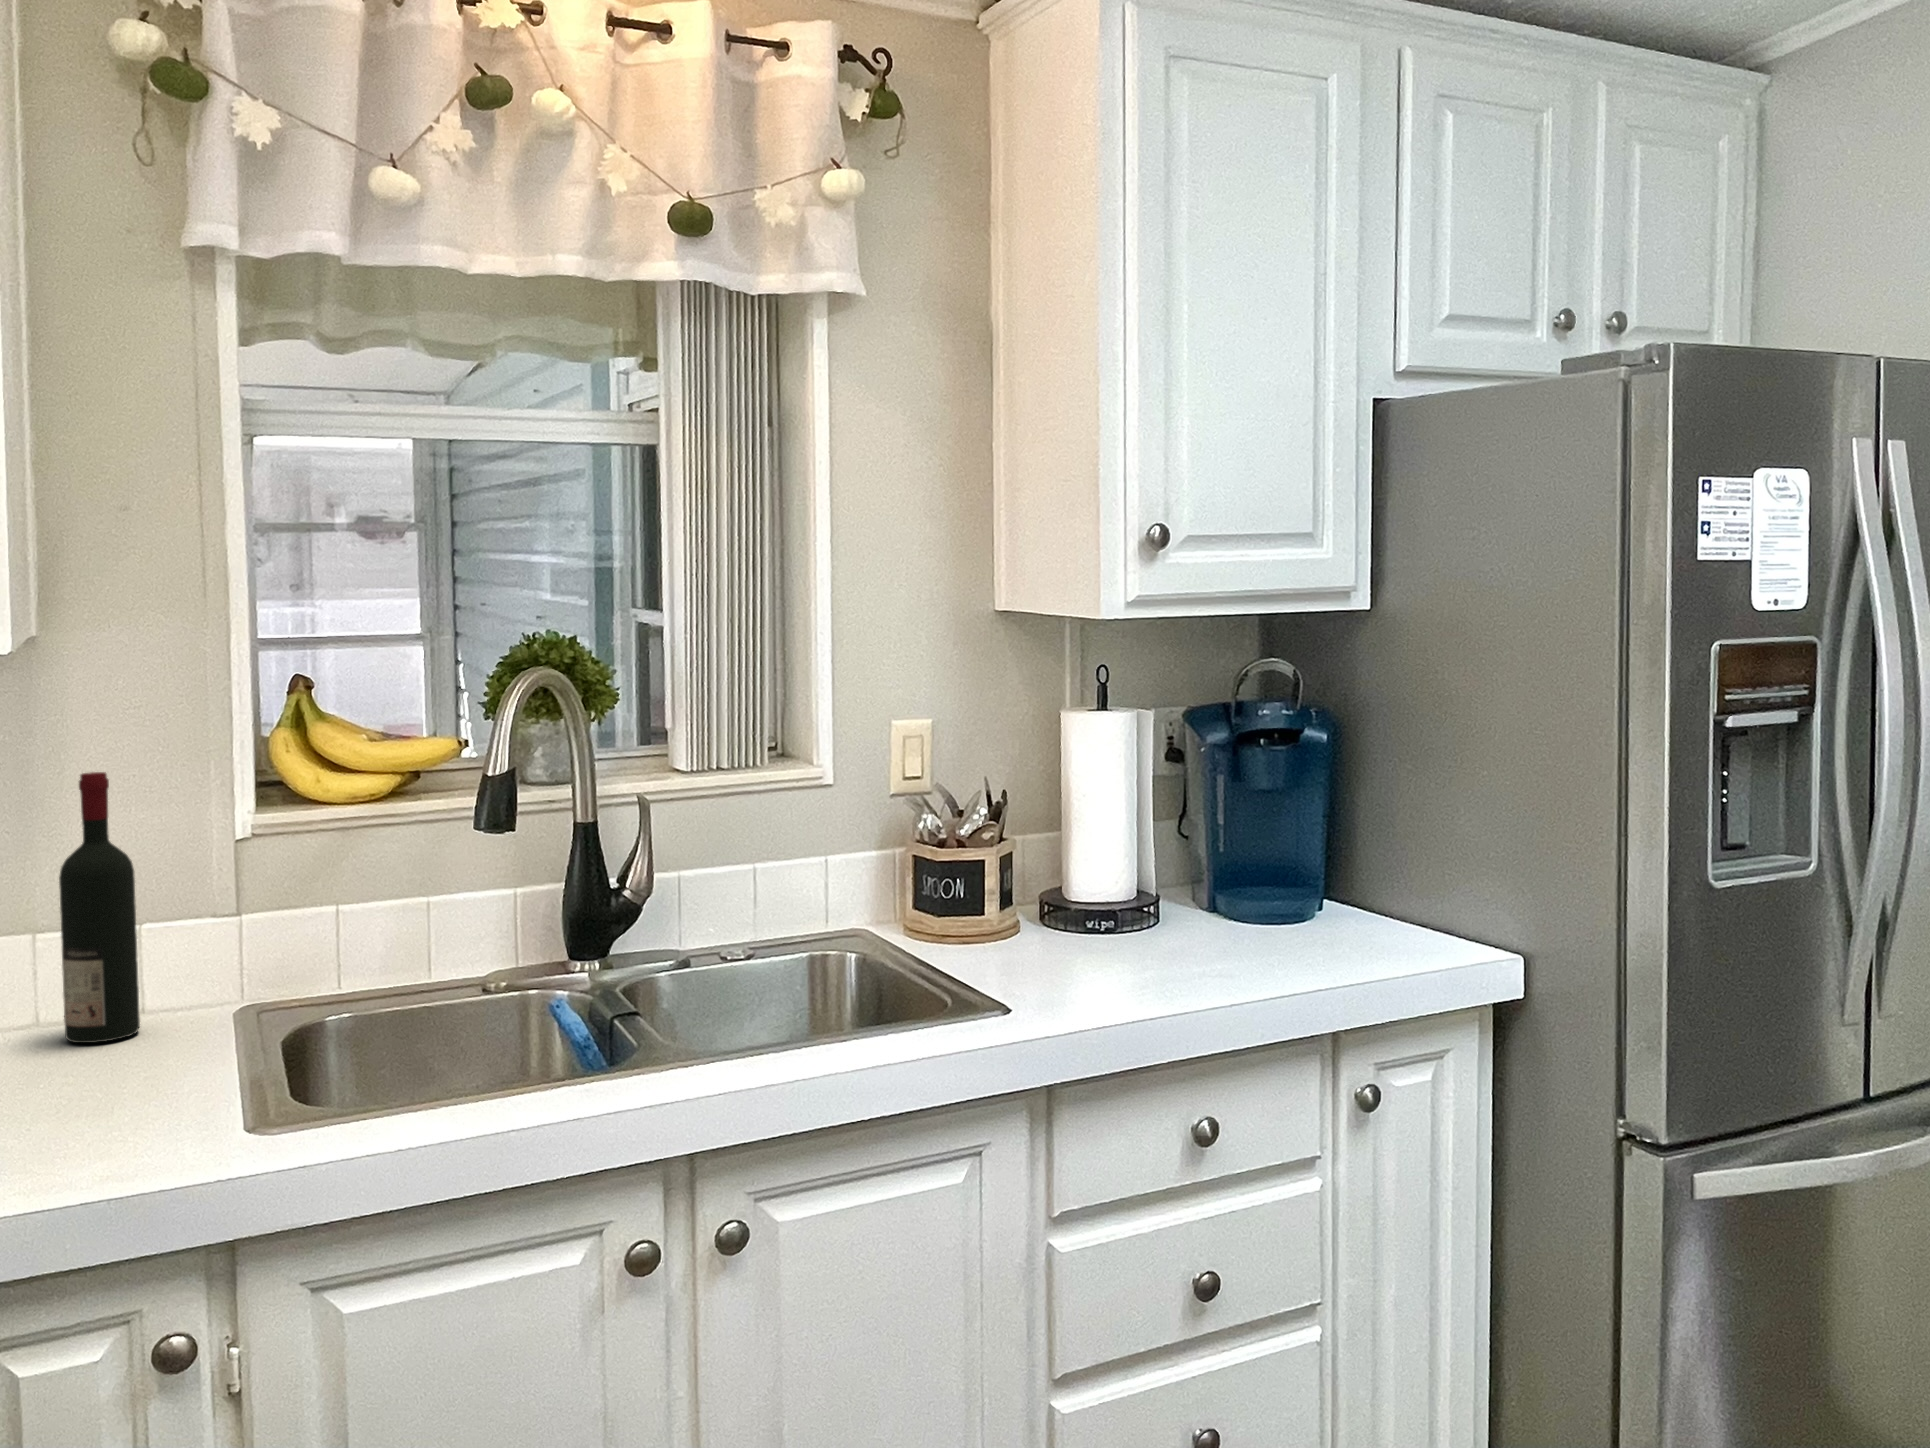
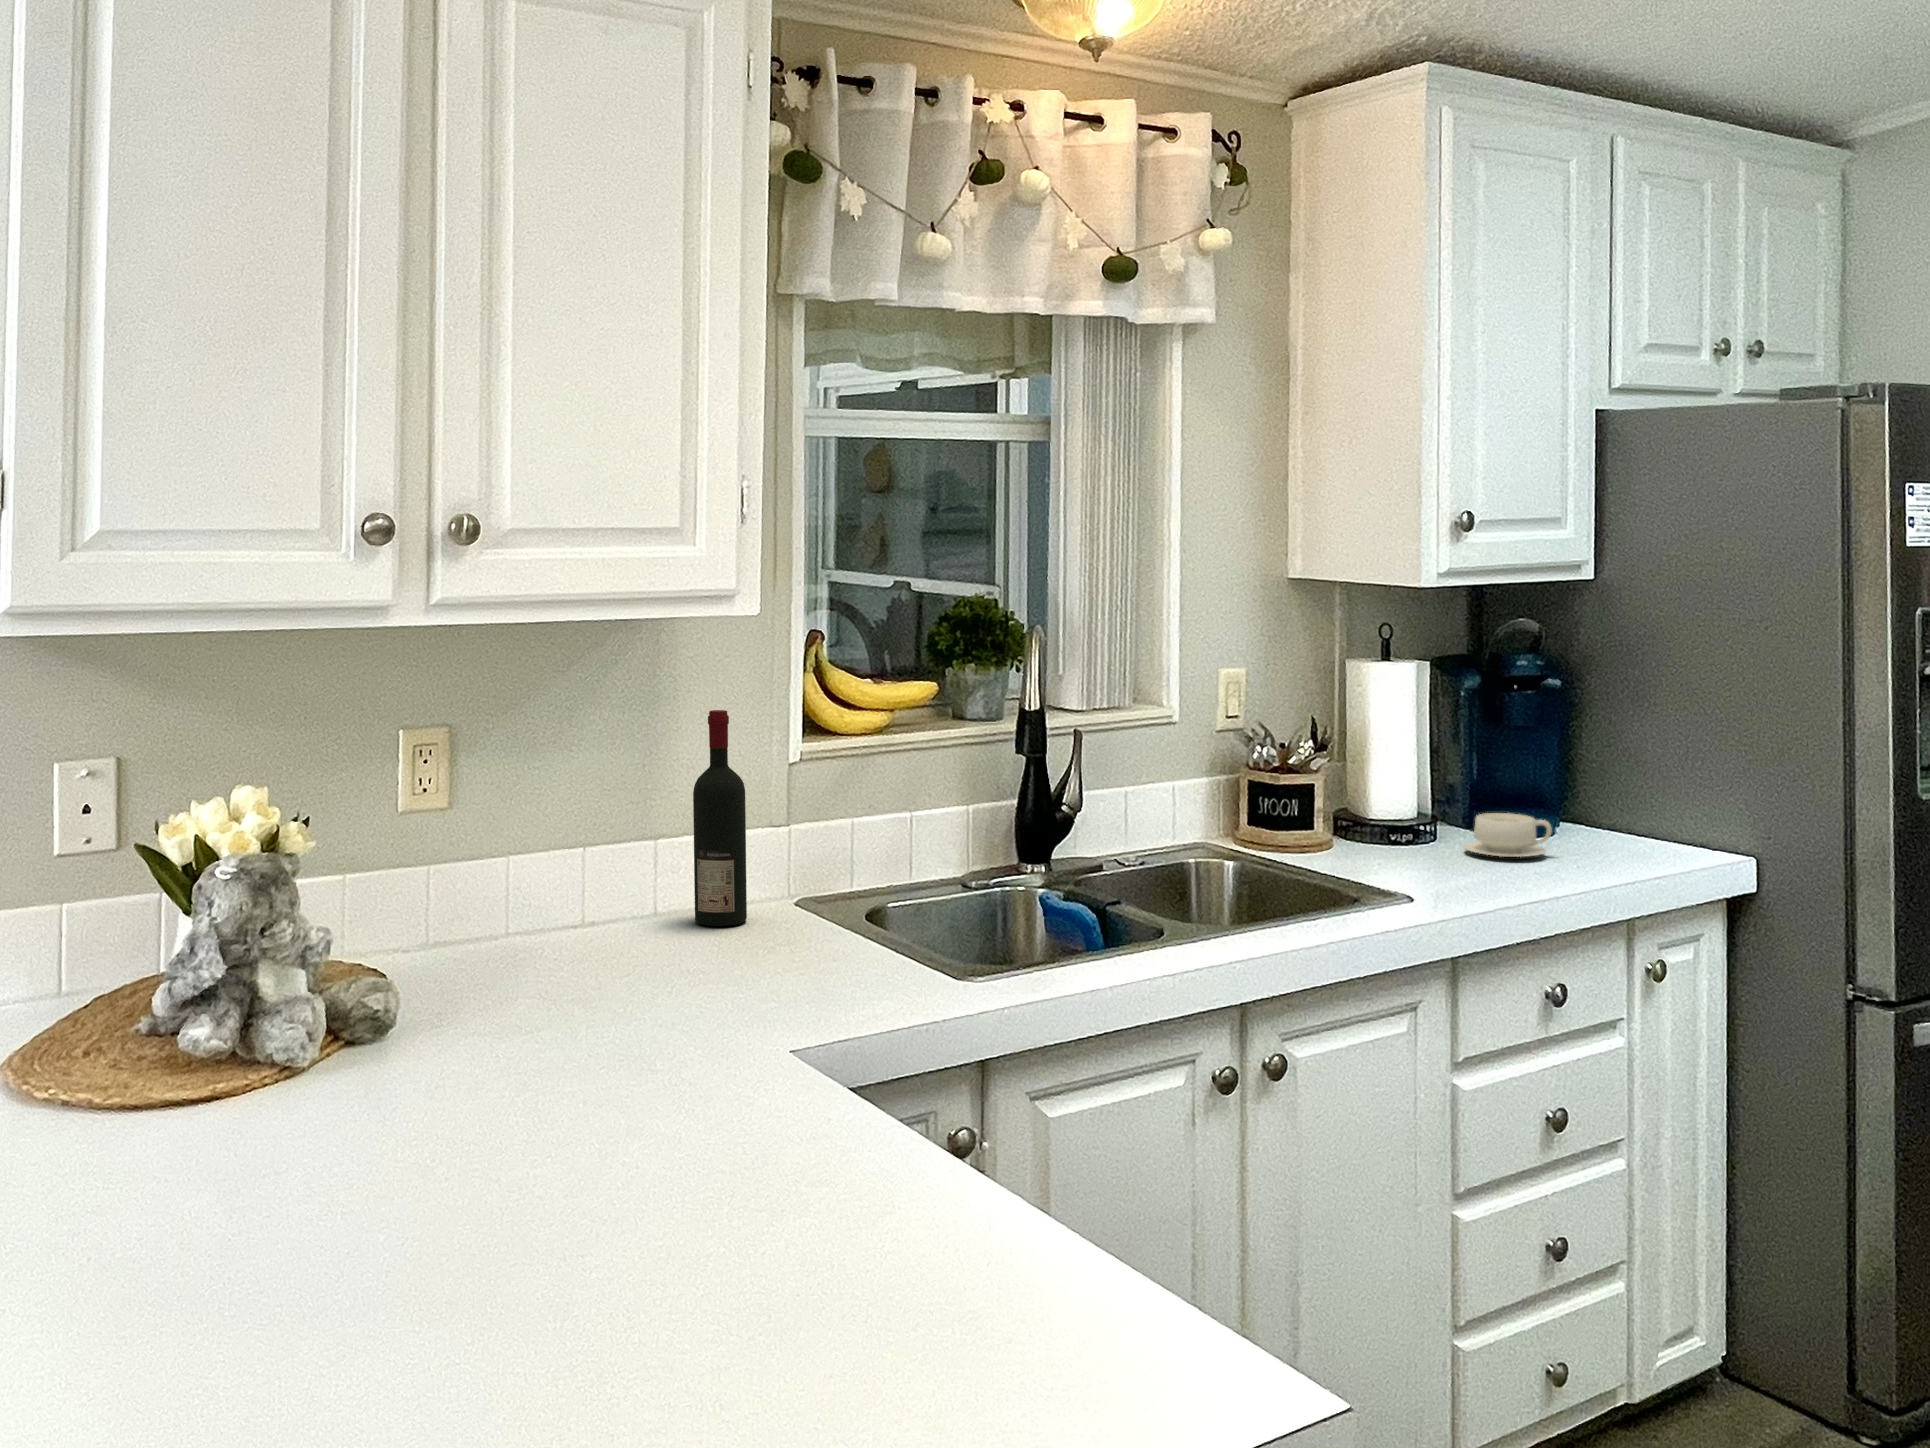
teacup: none [1158,895,1261,952] -> present [1464,813,1552,857]

